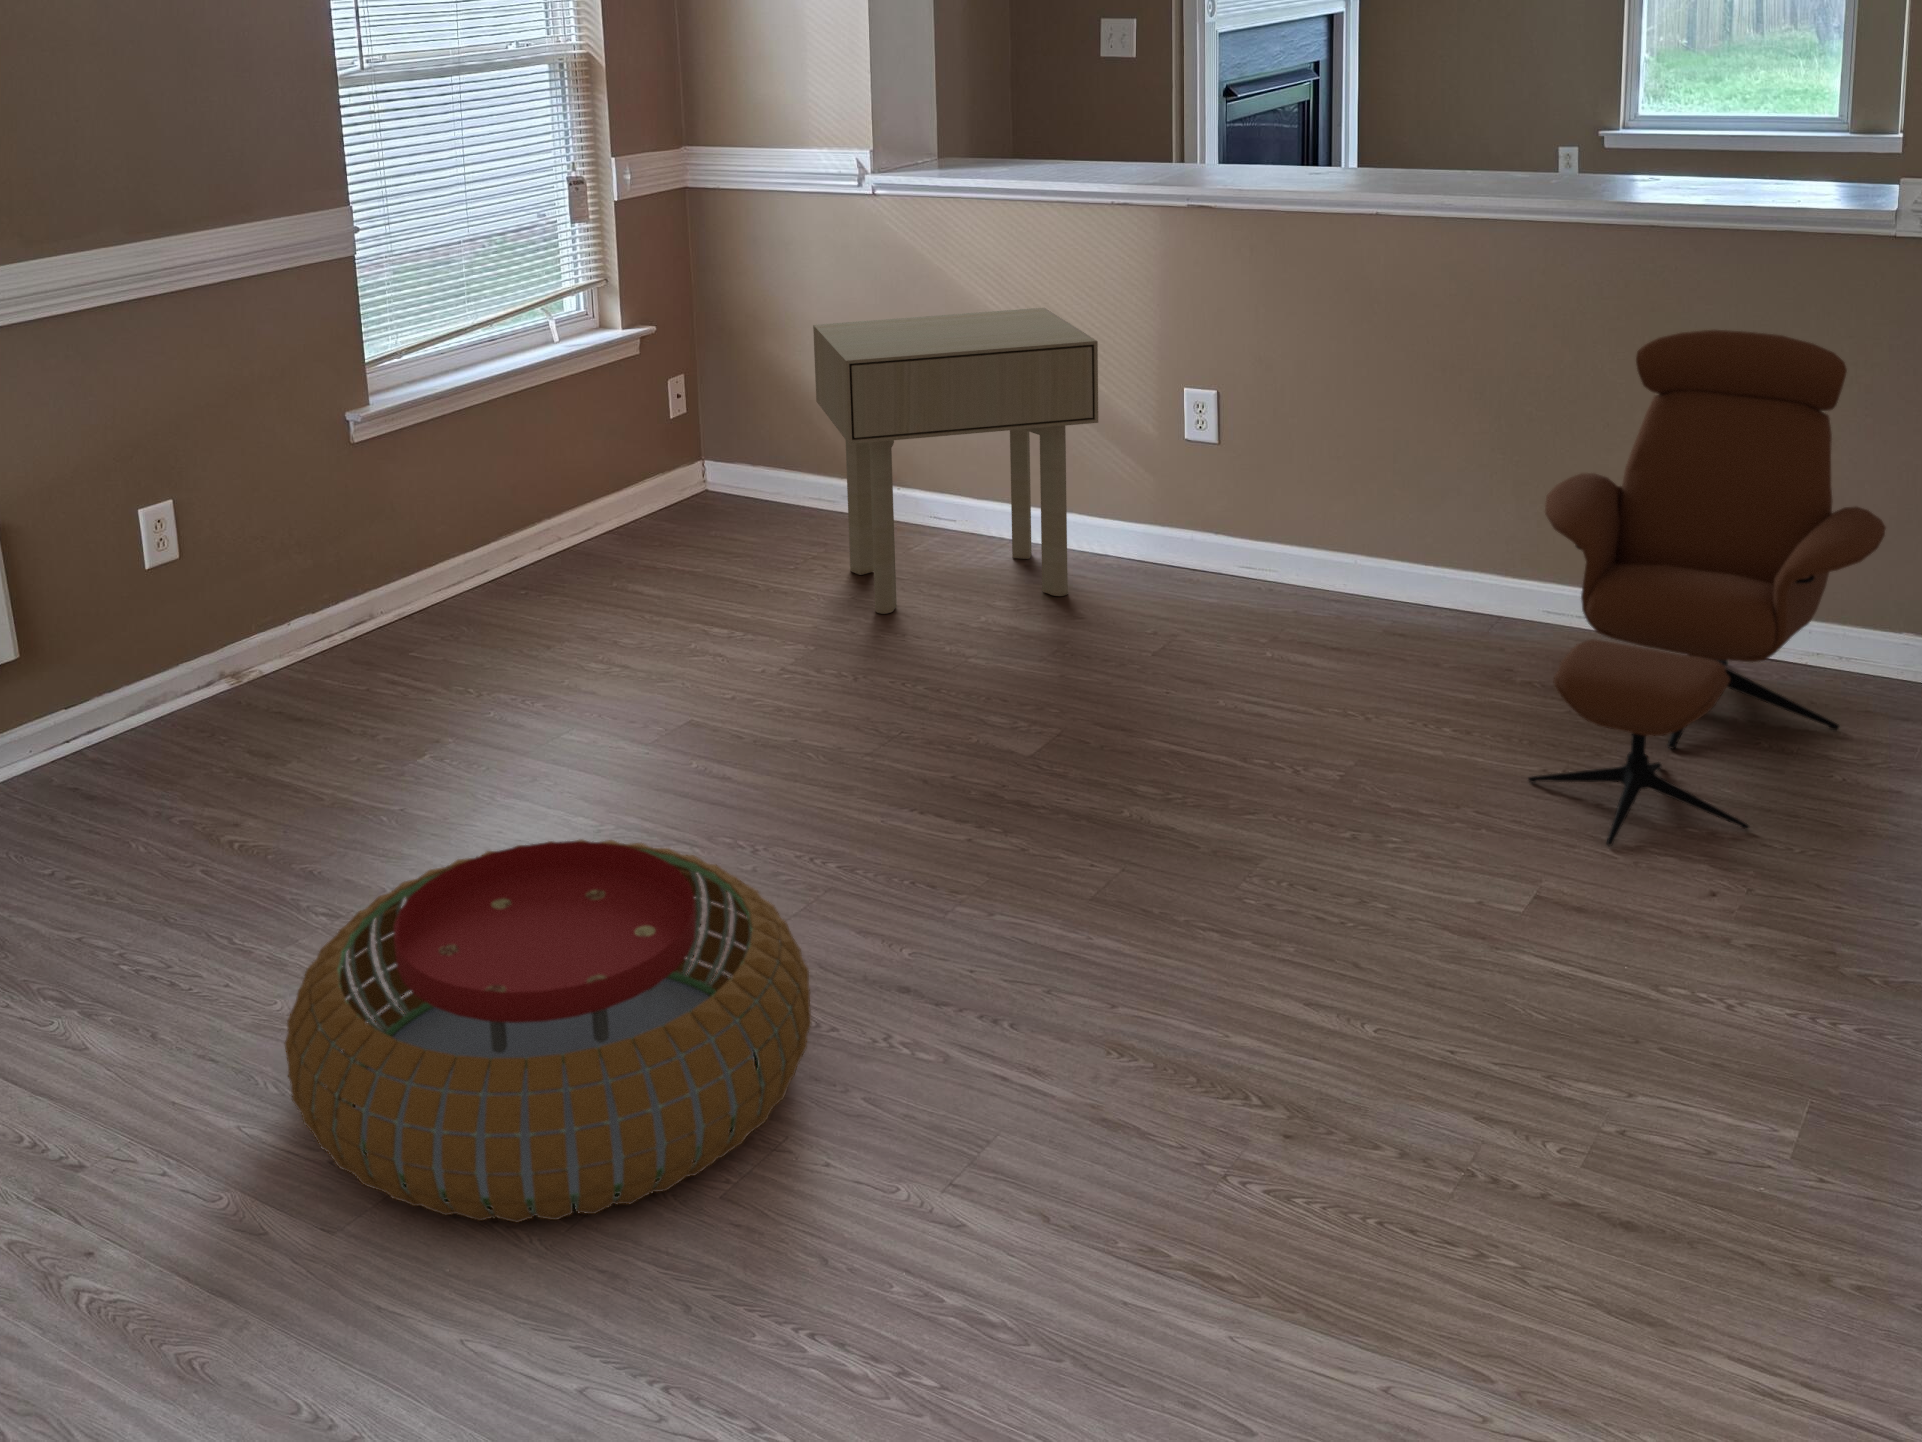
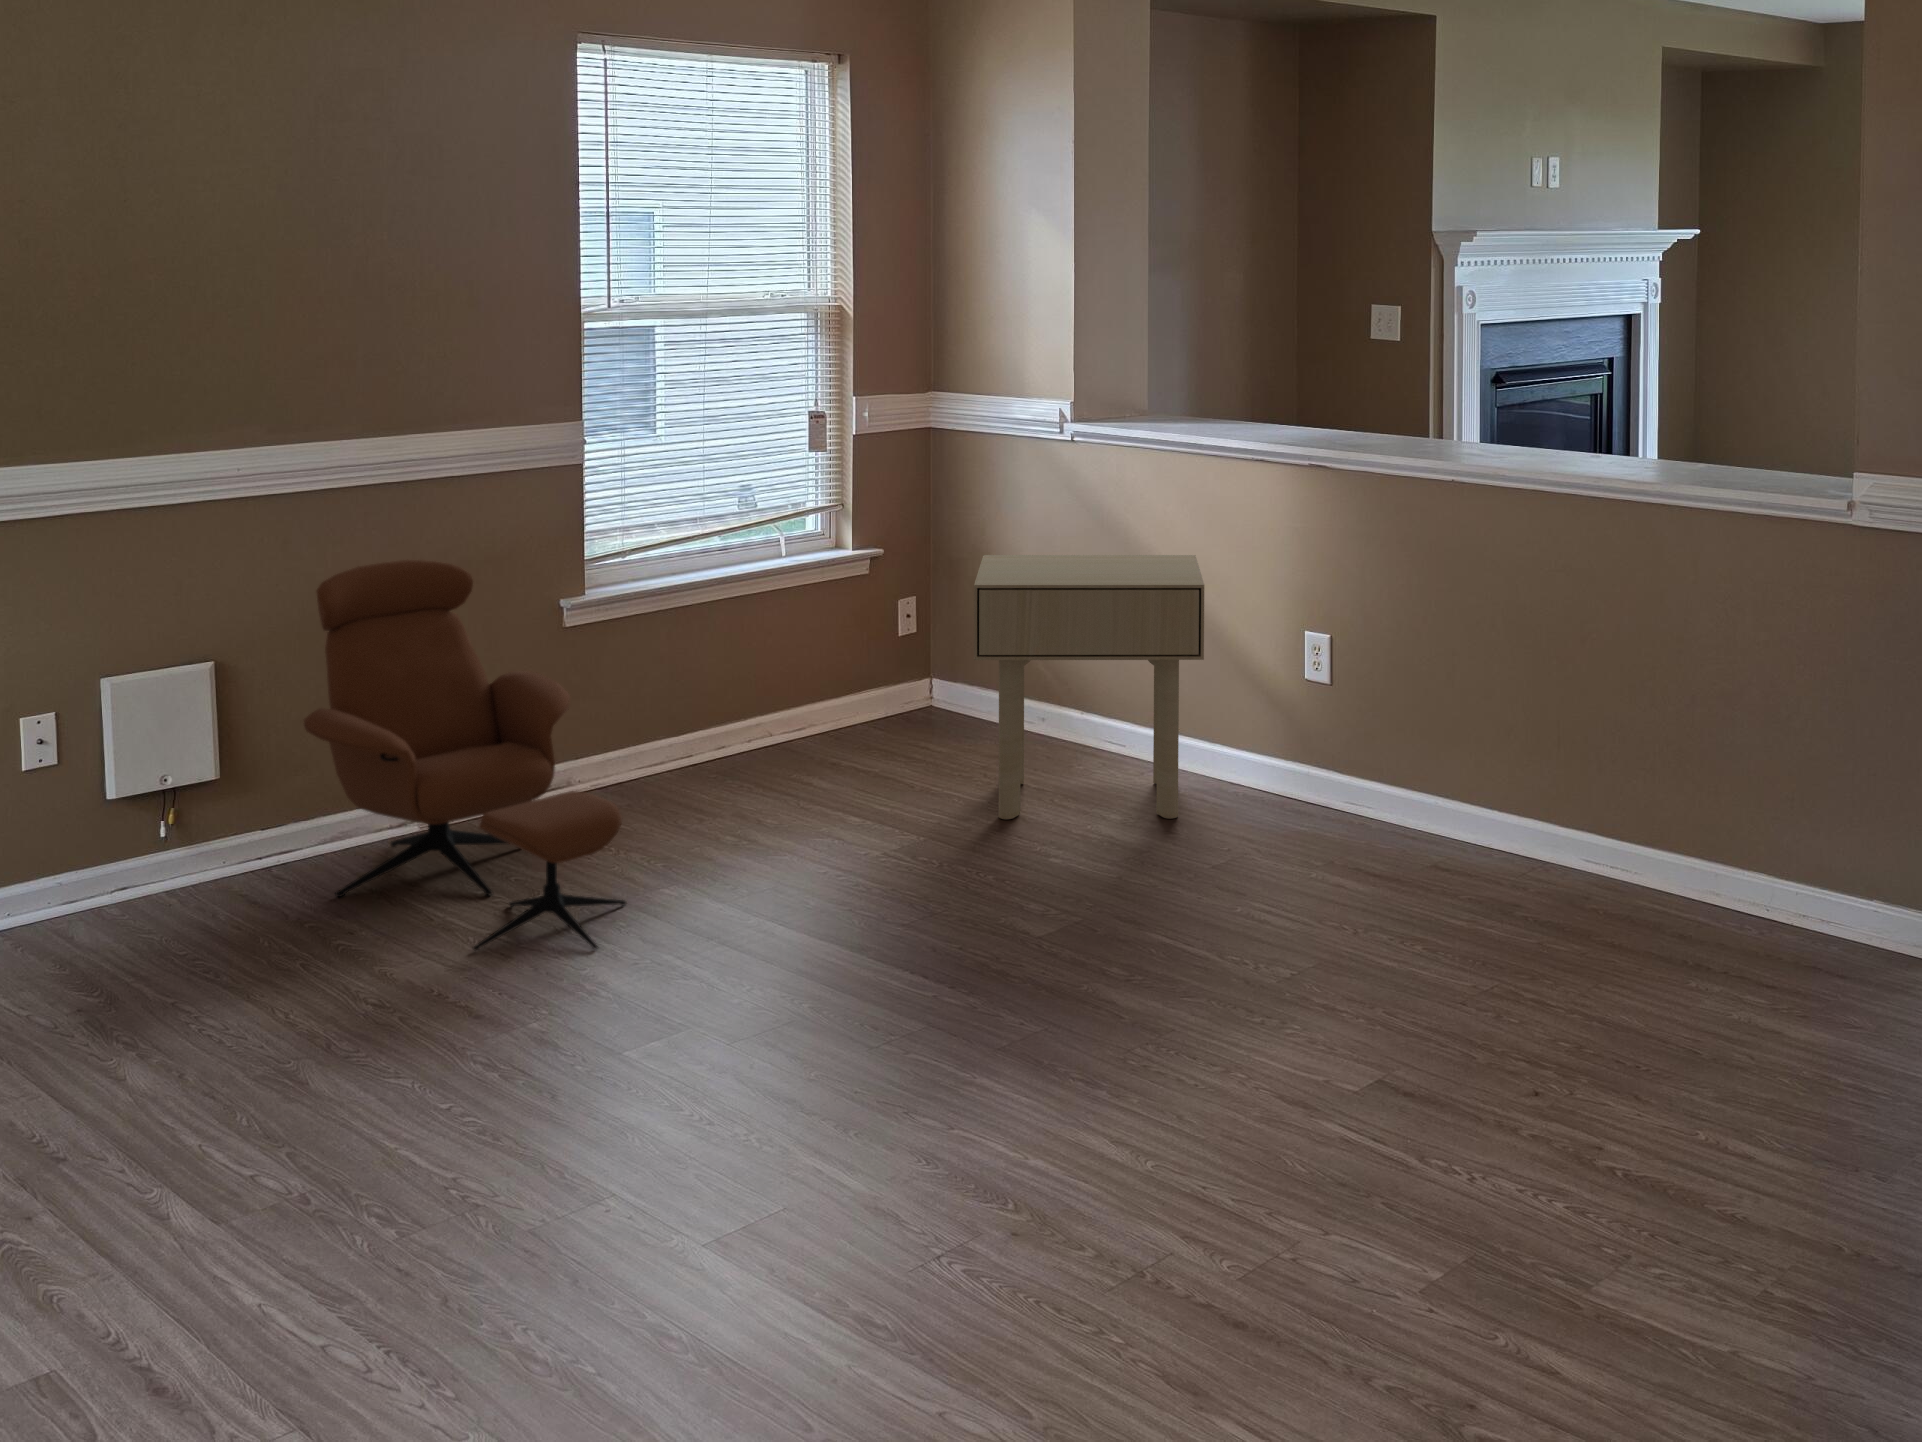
lounge chair: present [1528,330,1886,845] -> present [304,560,626,950]
pouf: present [285,839,812,1222] -> none [207,953,676,1255]

